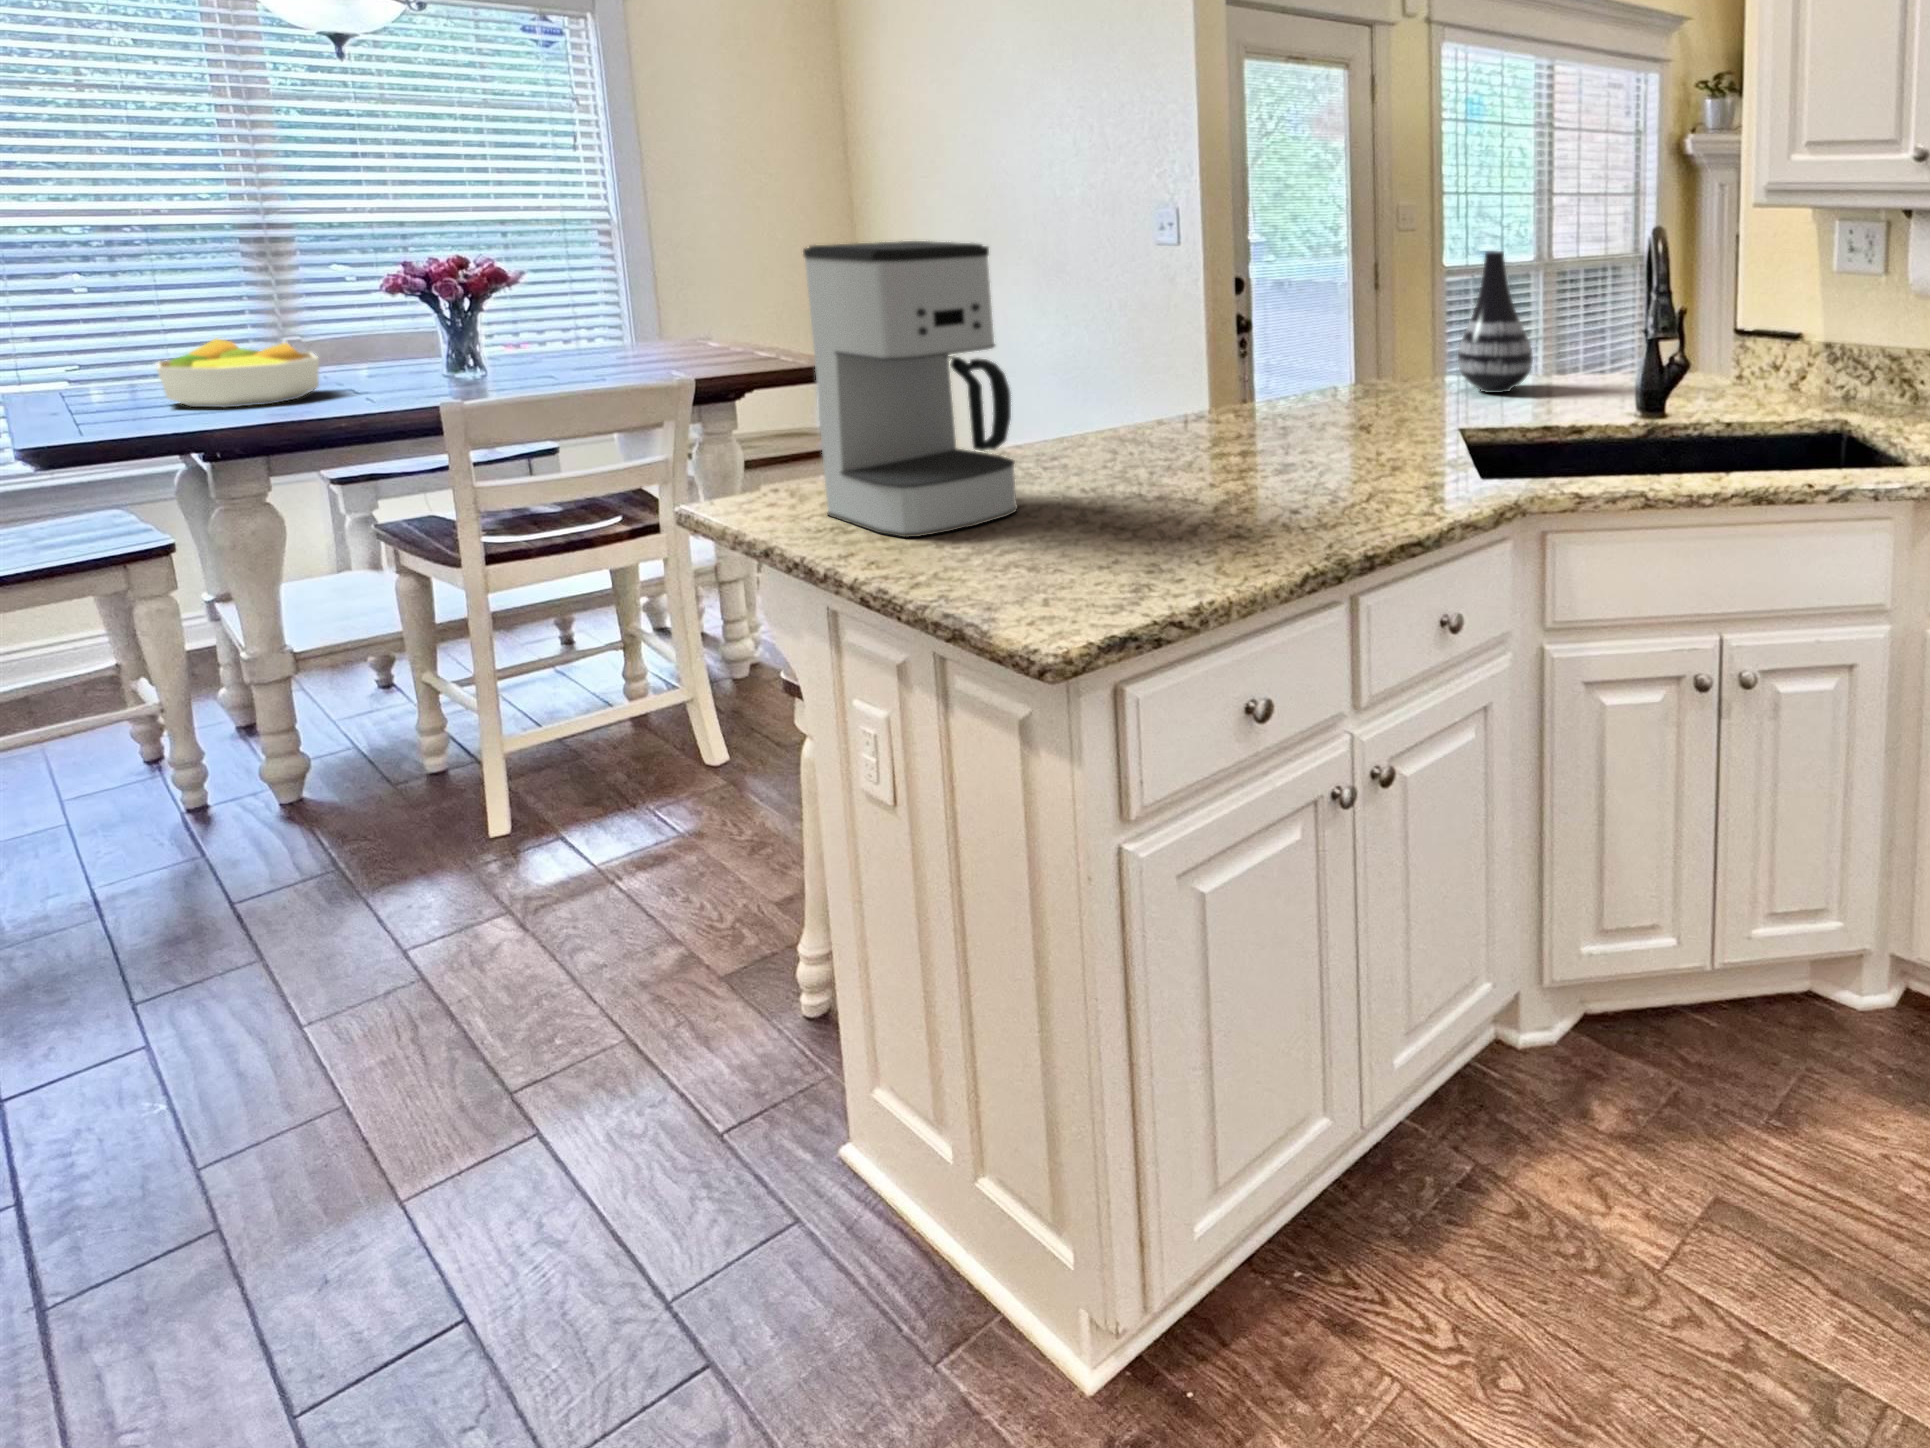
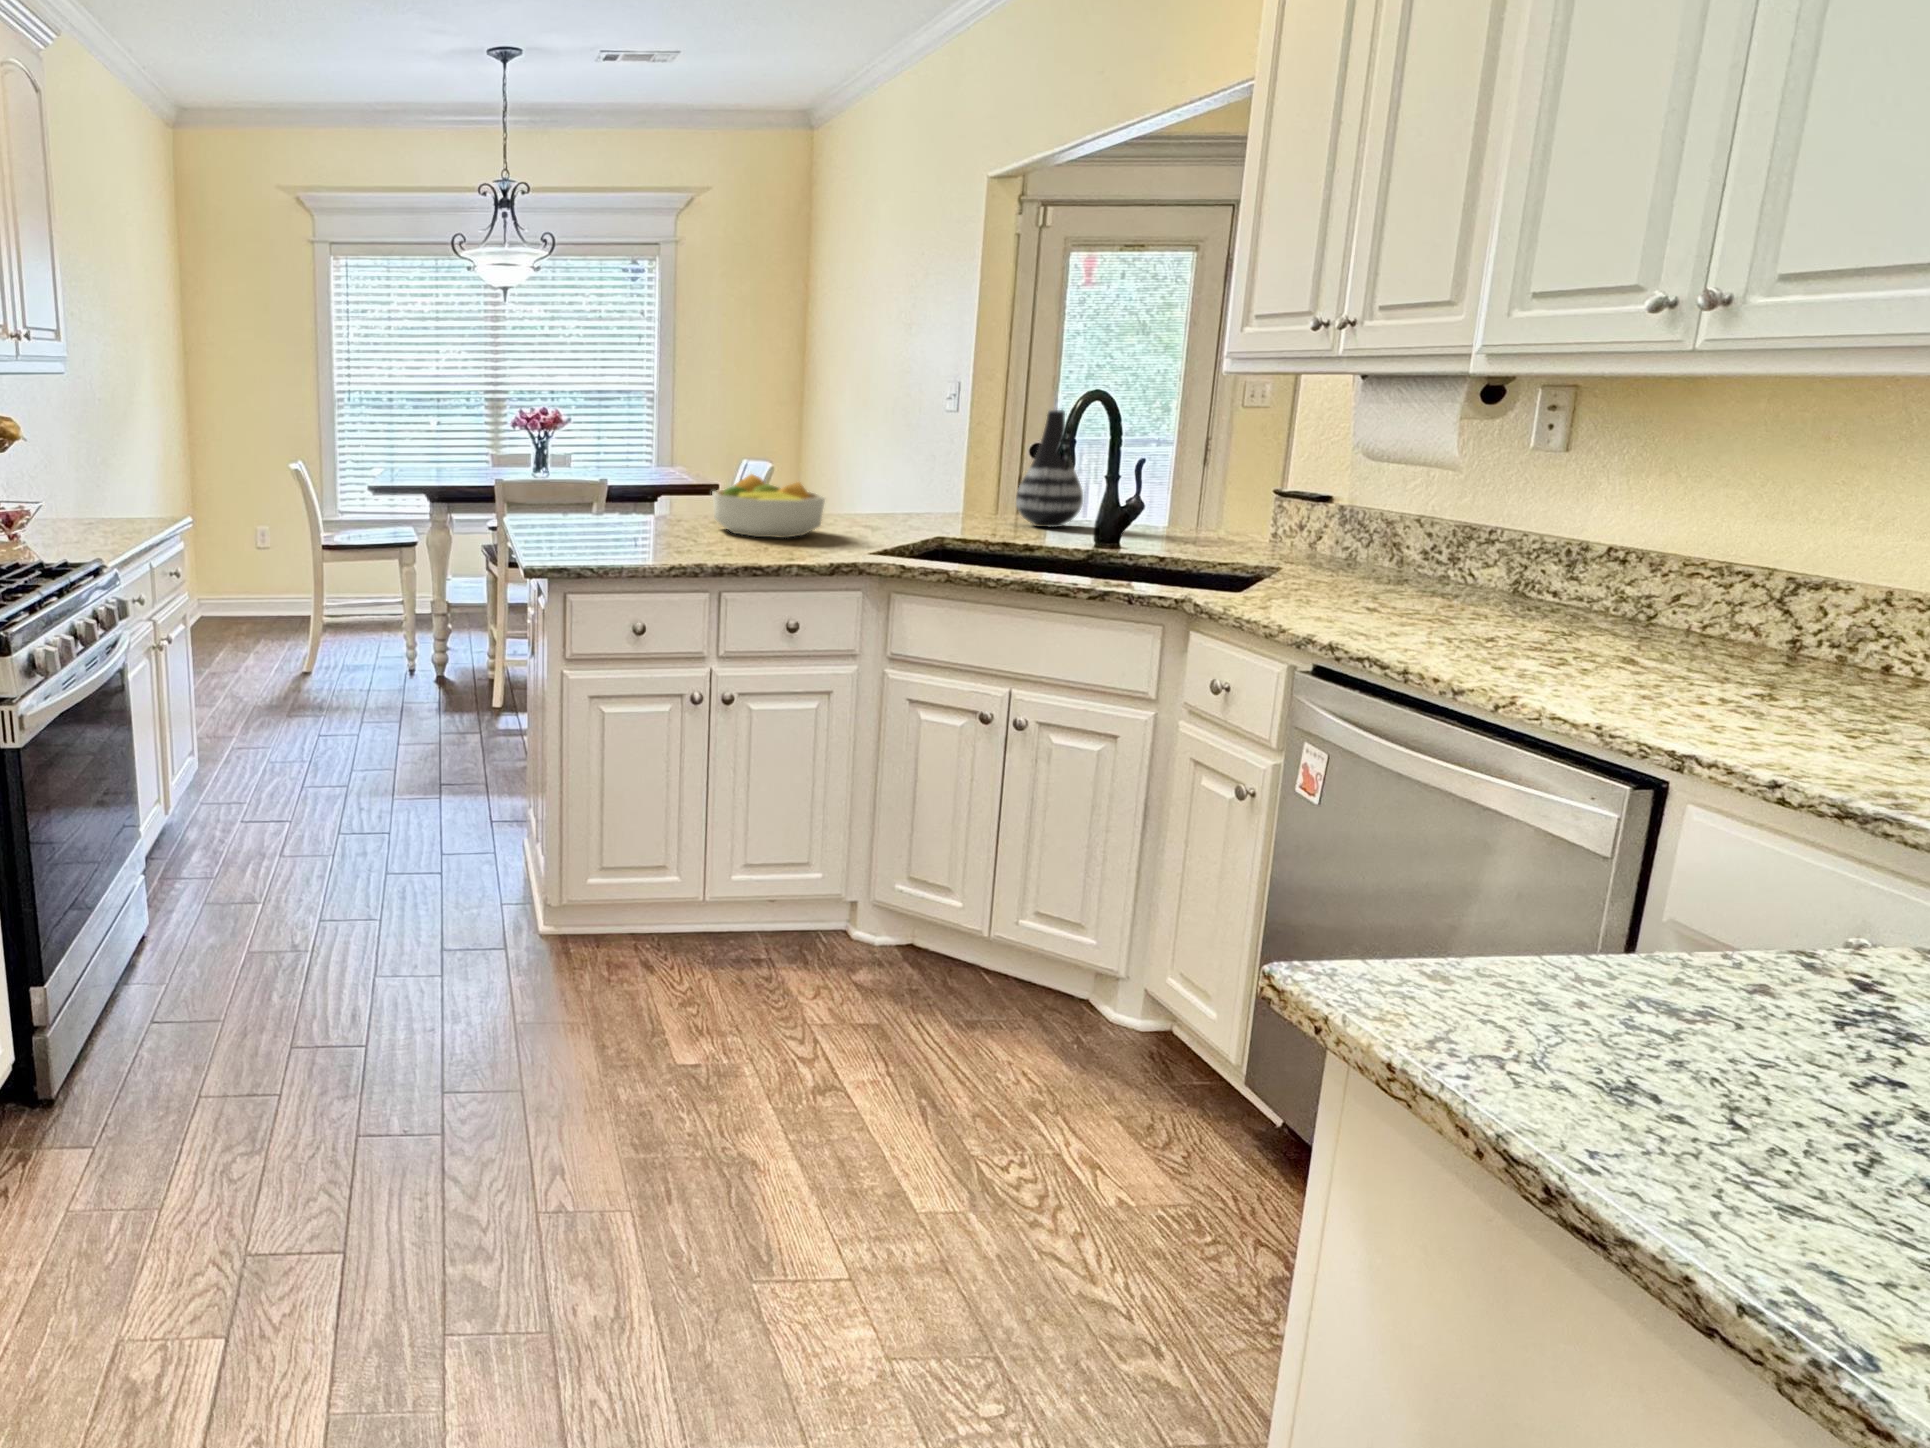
coffee maker: present [803,241,1018,537] -> none [541,386,622,530]
fruit bowl: present [155,338,319,408] -> present [712,474,825,538]

